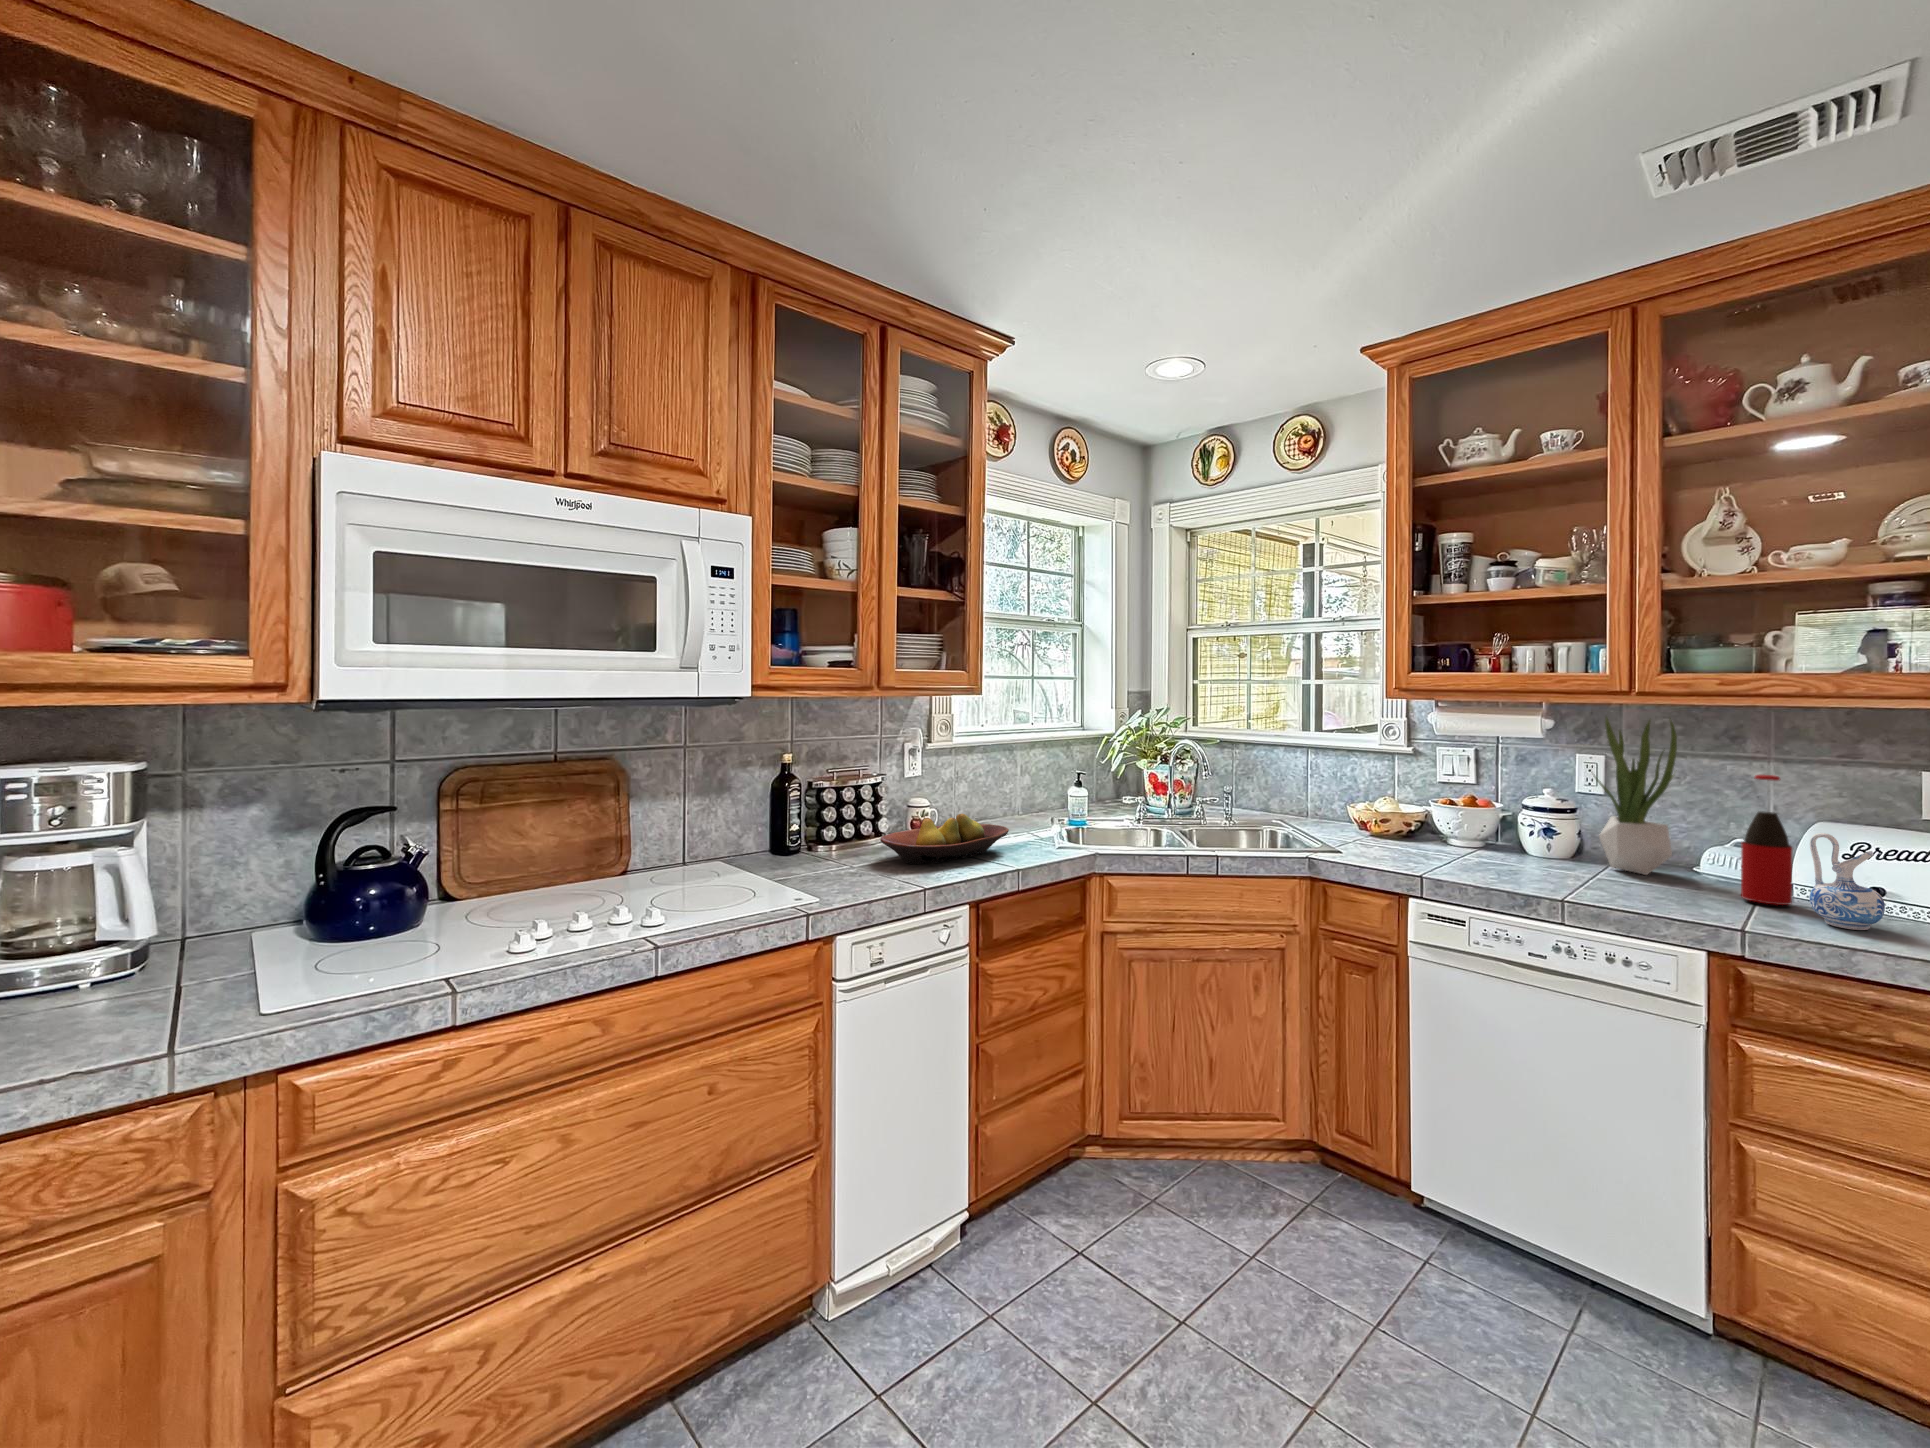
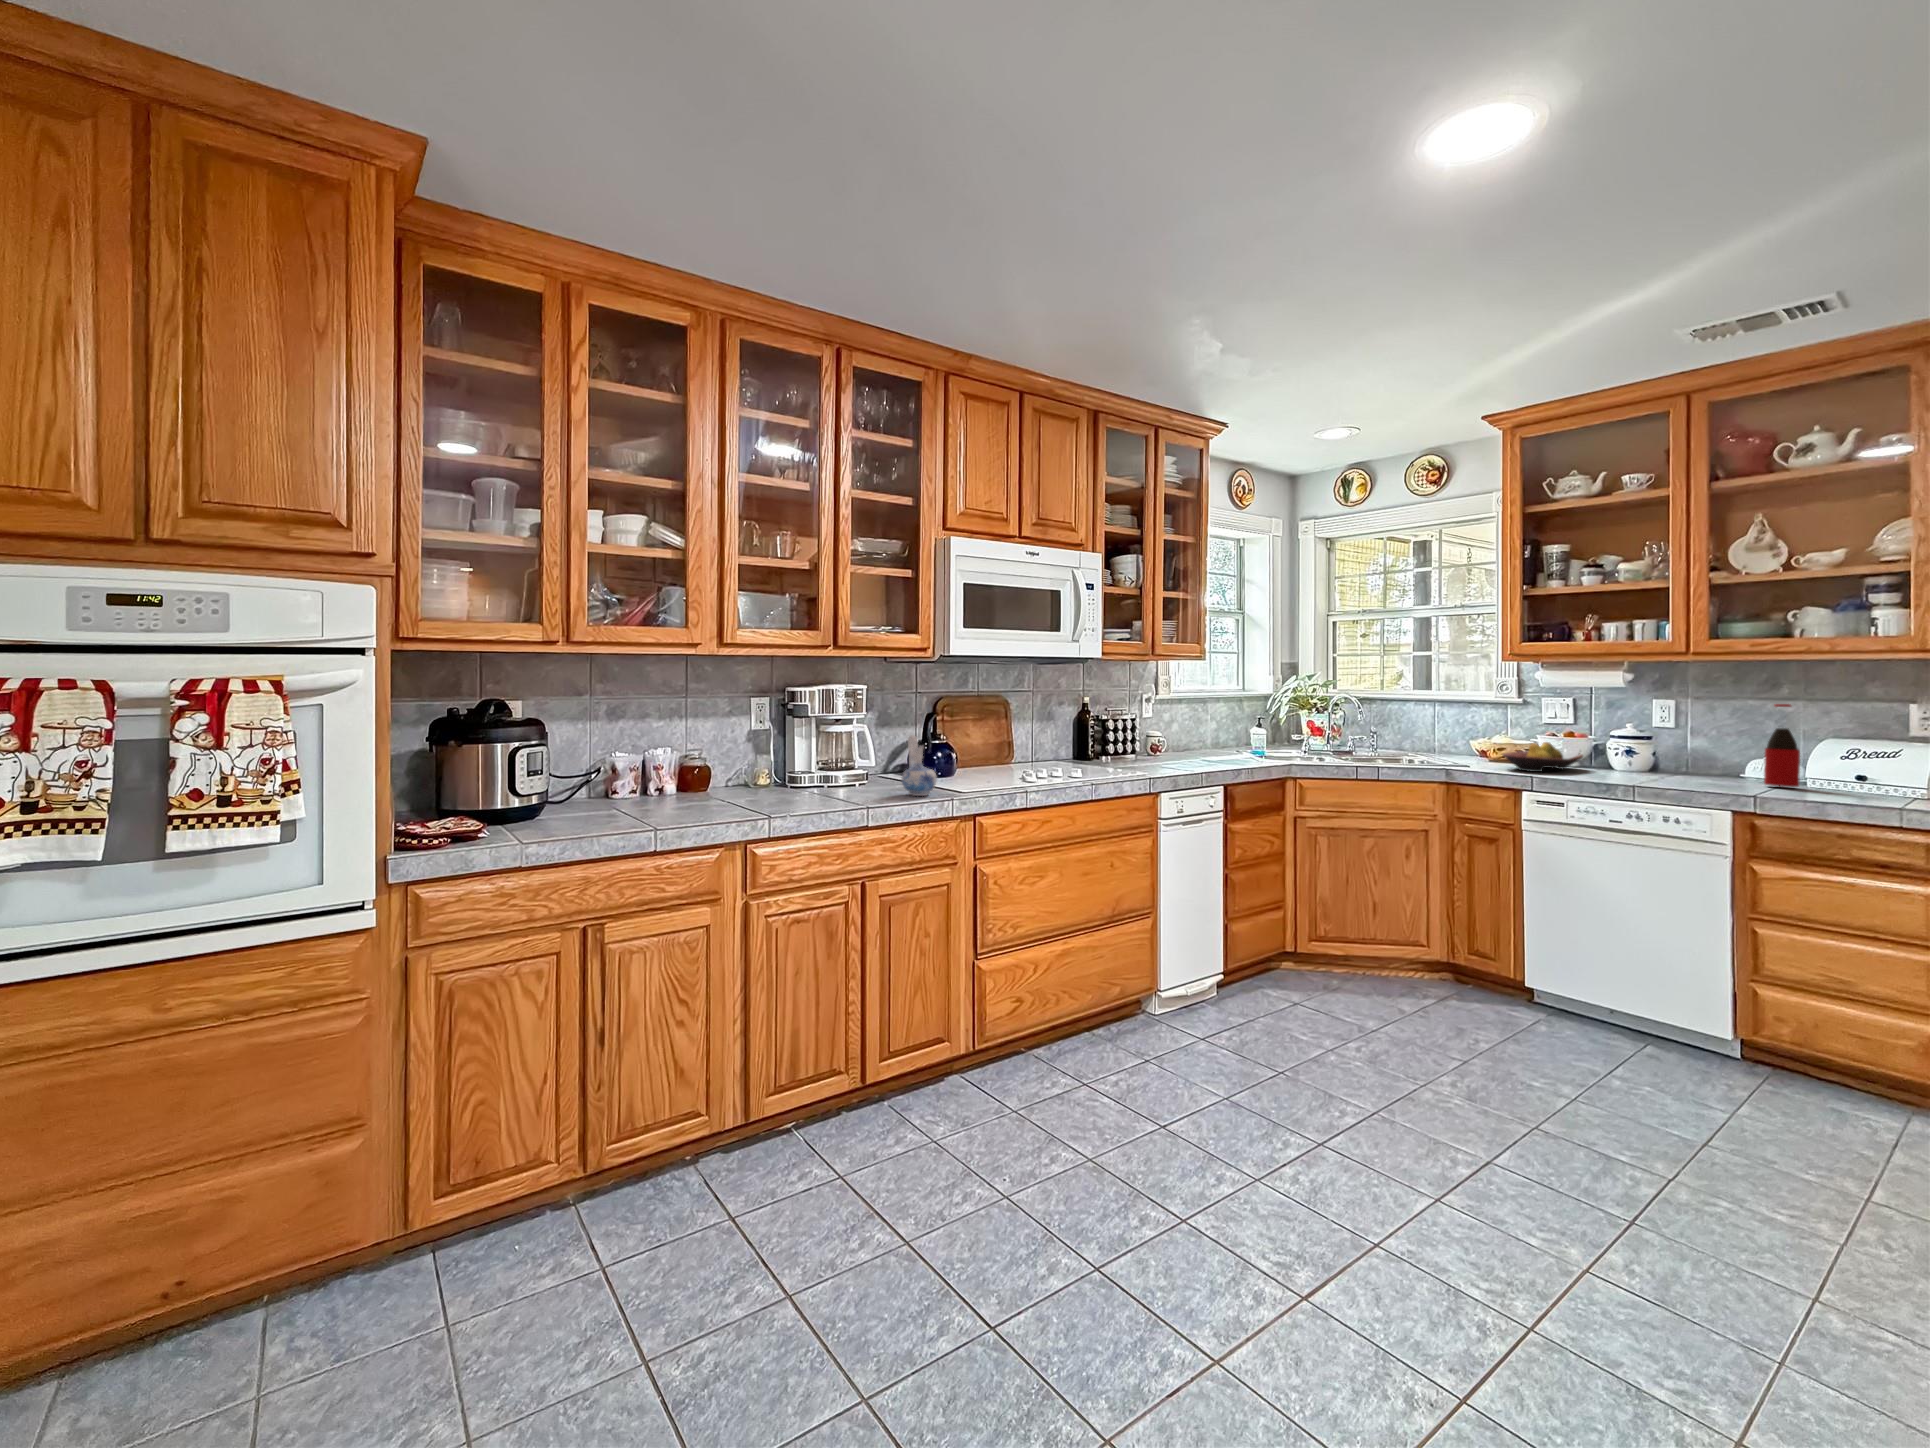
potted plant: present [1594,717,1677,875] -> none [1659,669,1725,778]
fruit bowl: present [880,814,1009,864] -> present [1503,742,1583,772]
ceramic pitcher: present [1810,833,1885,930] -> present [901,735,937,796]

